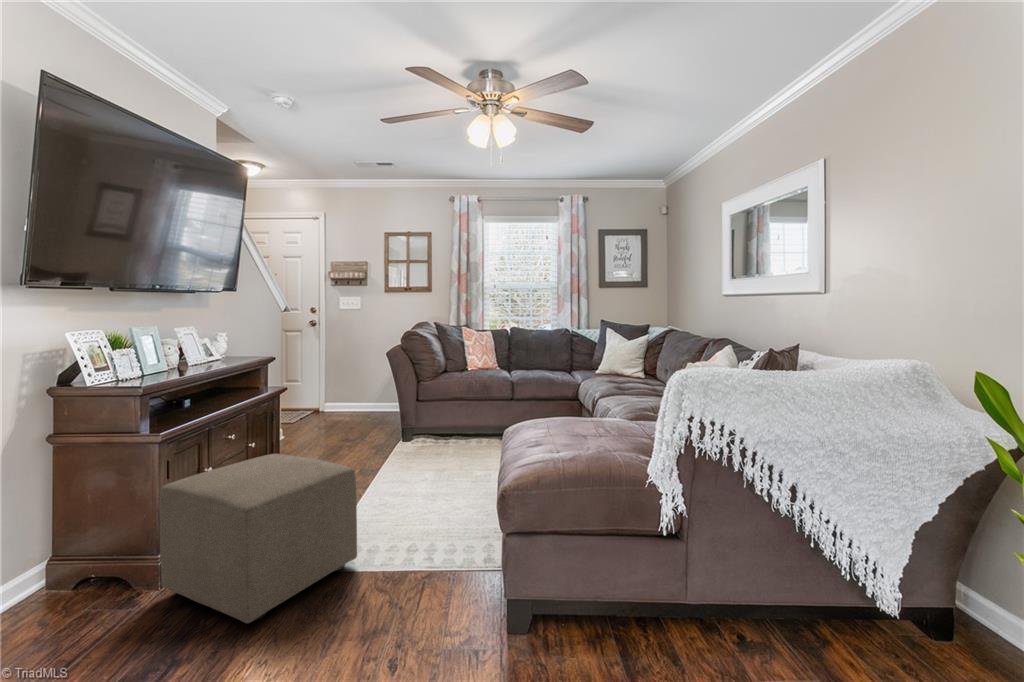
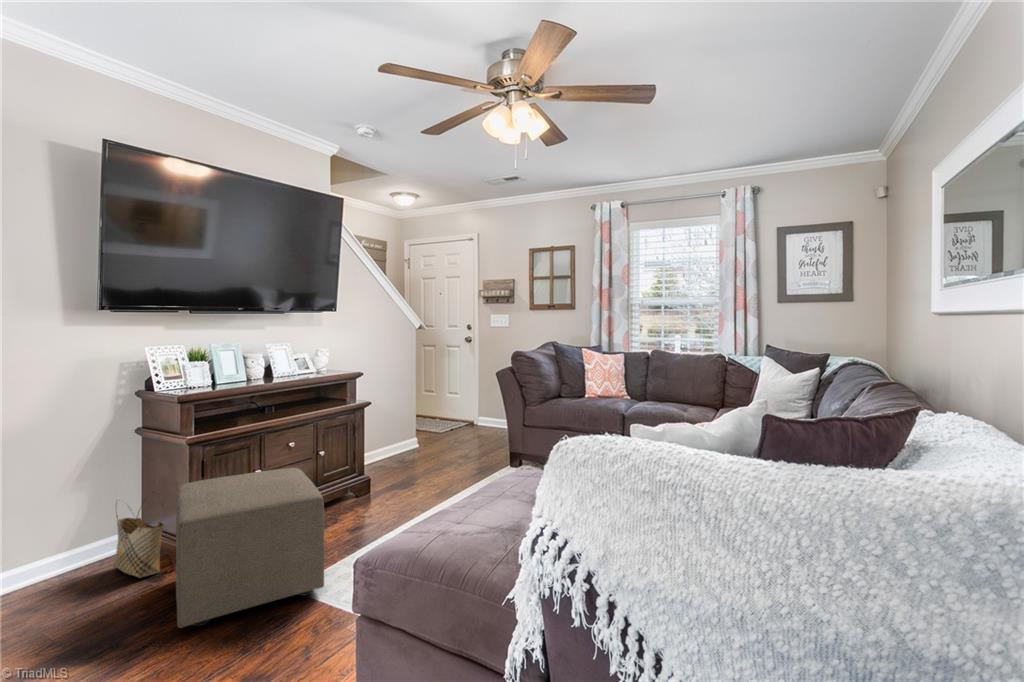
woven basket: none [44,506,127,610] -> present [113,492,164,578]

